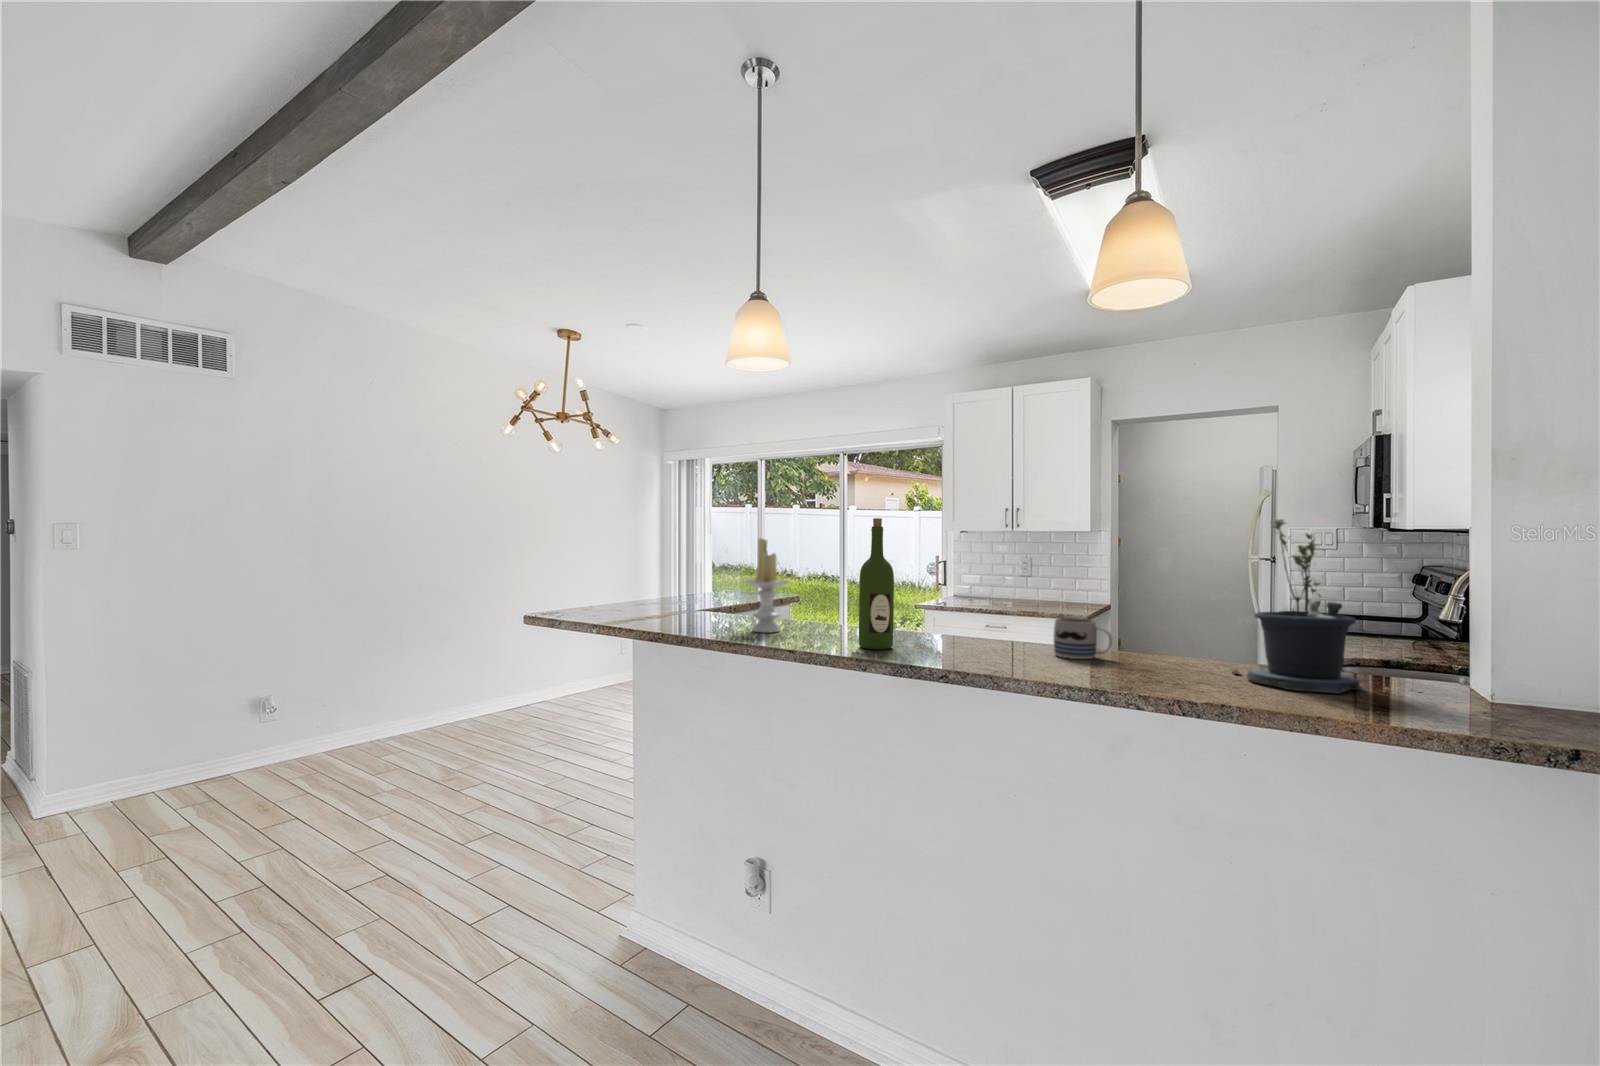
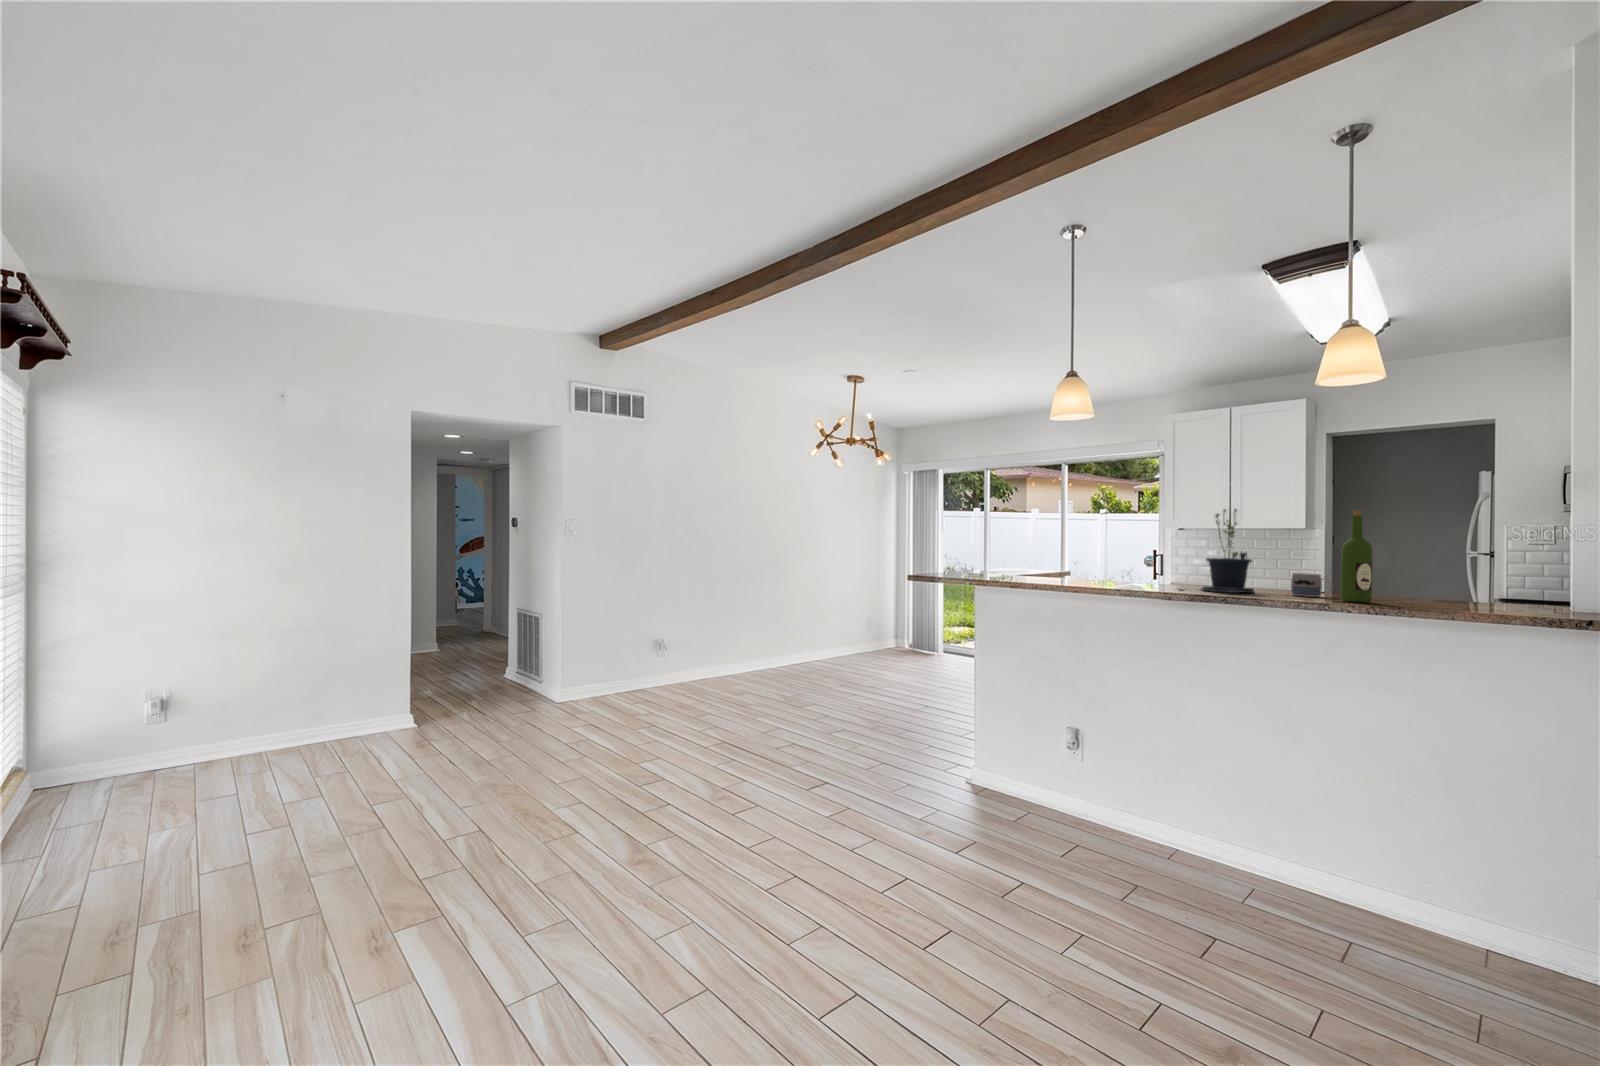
wine bottle: present [859,518,894,649] -> present [1341,510,1372,602]
potted plant: present [1232,519,1364,694] -> present [1201,514,1254,593]
candle: present [744,538,790,633] -> none [1068,526,1100,584]

